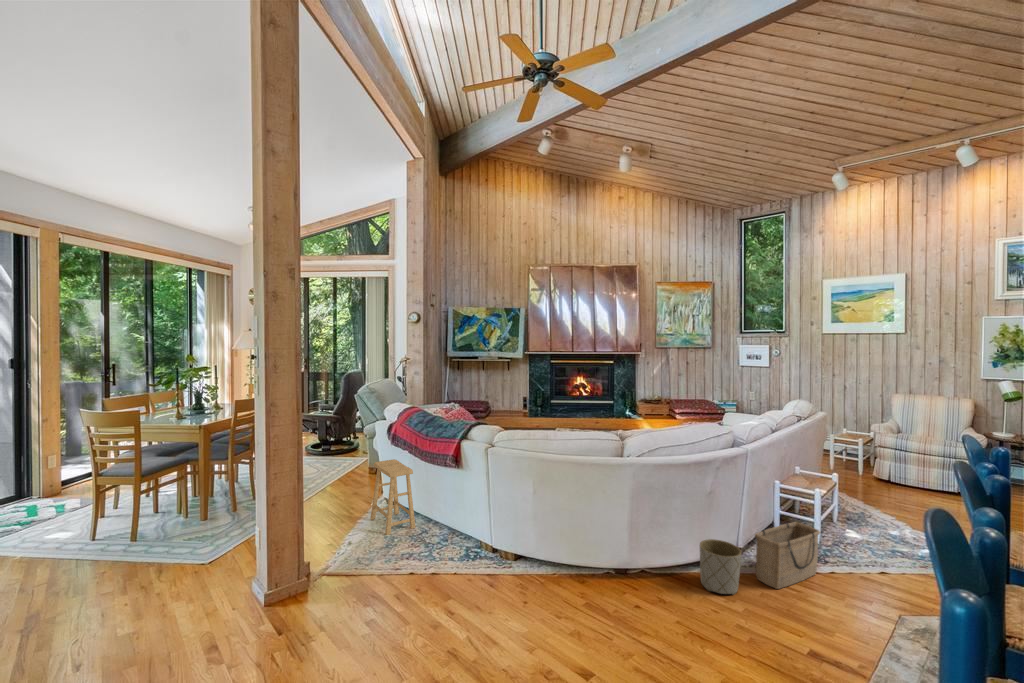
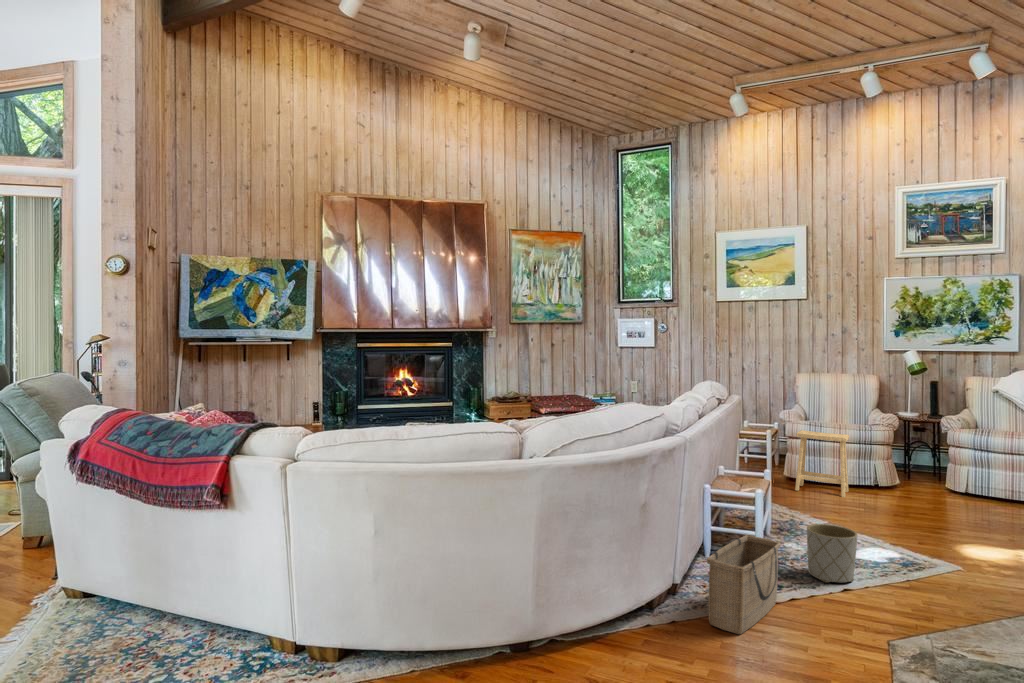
footstool: present [370,459,415,535] -> present [795,430,849,497]
planter: present [700,539,741,595] -> present [807,524,857,583]

